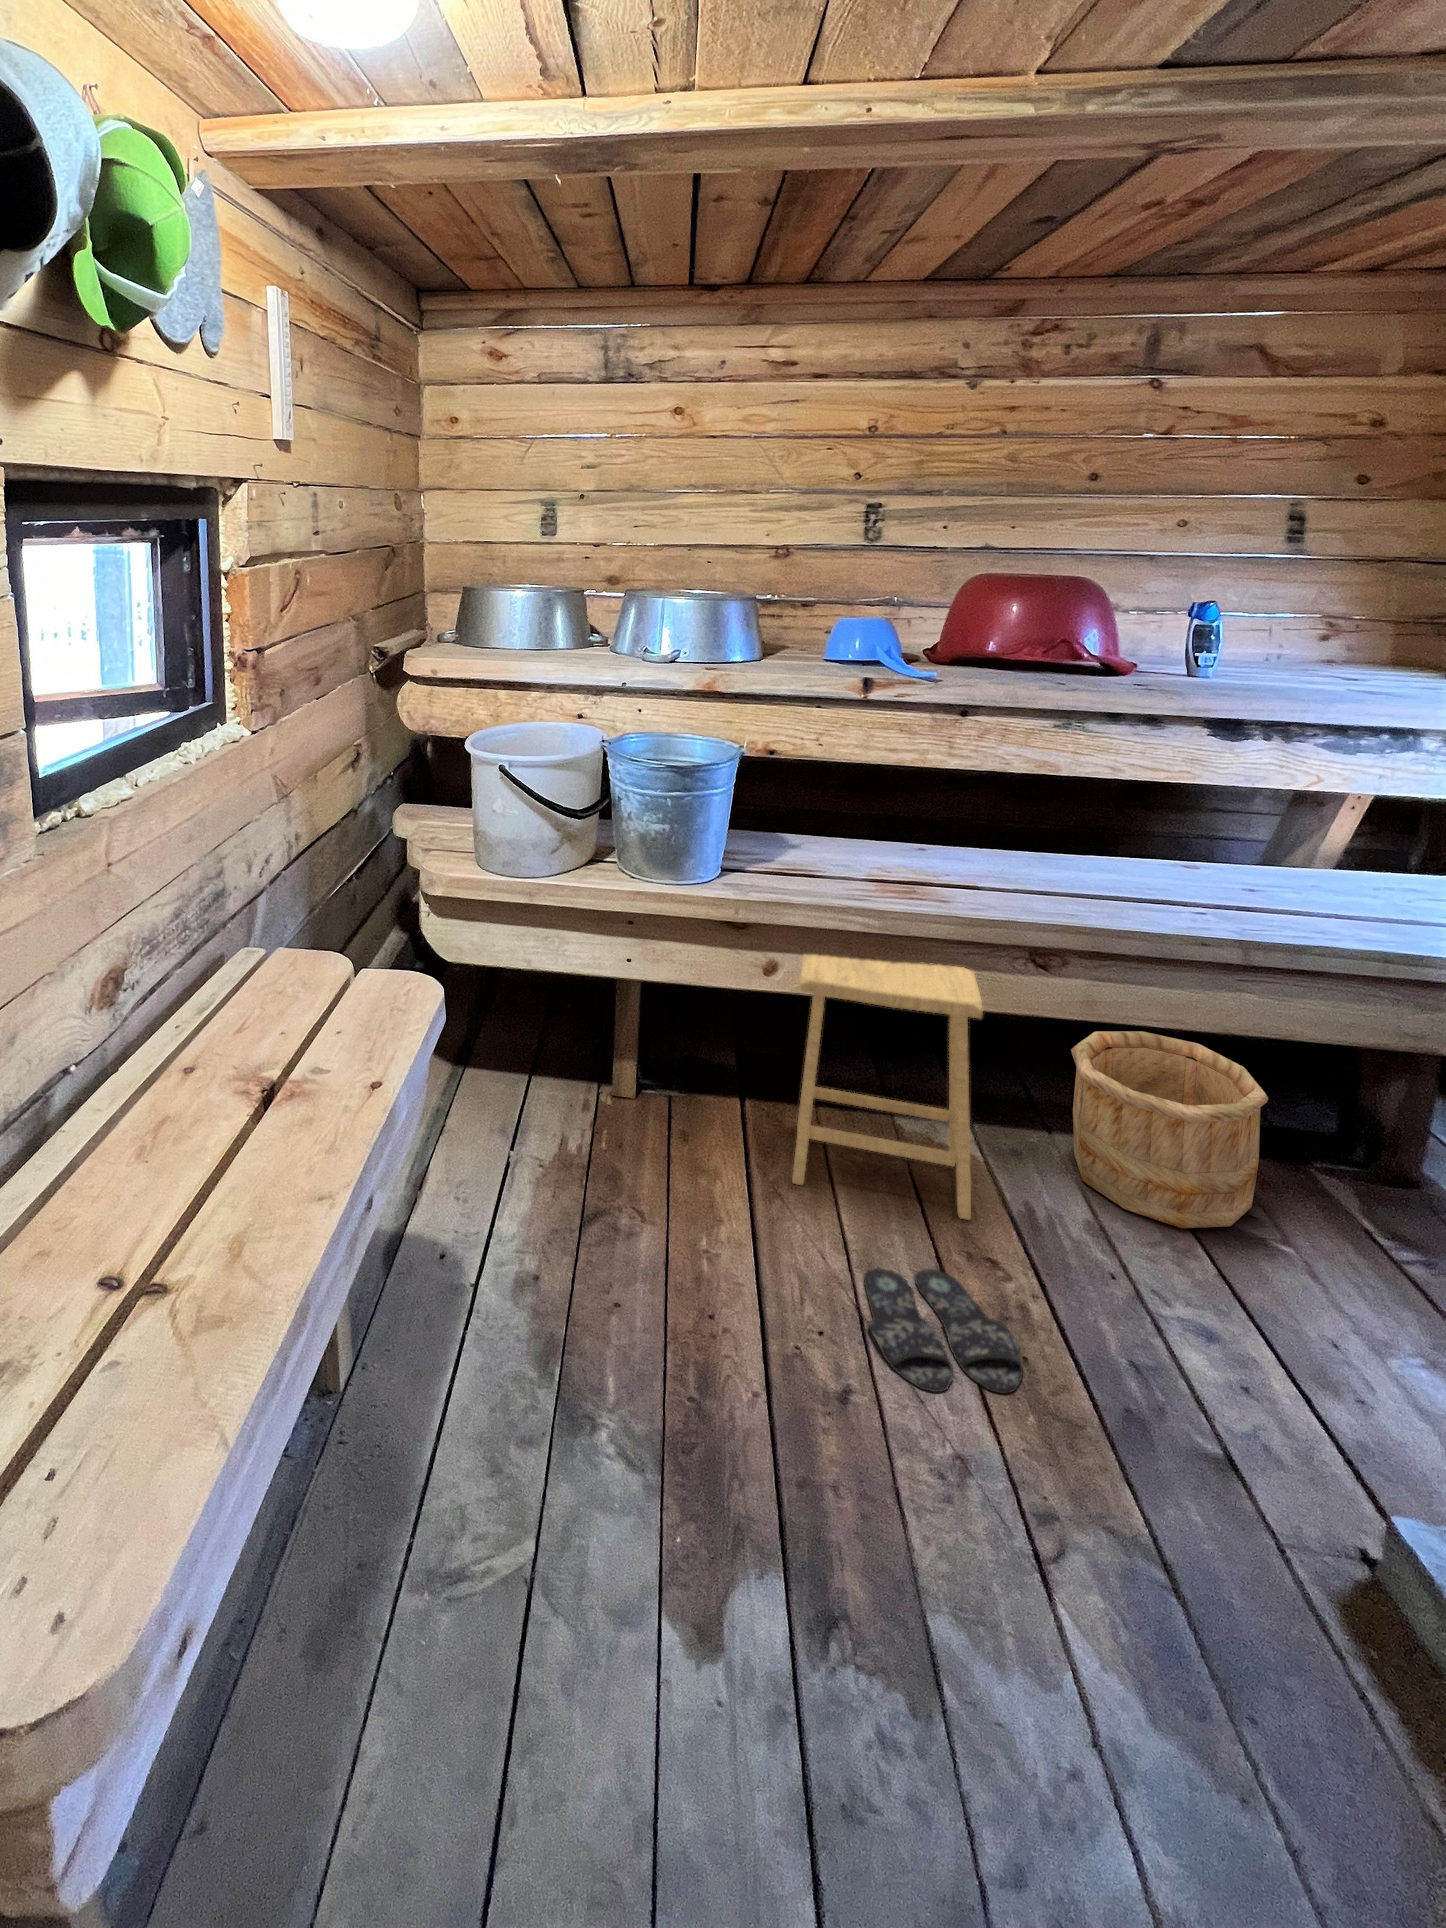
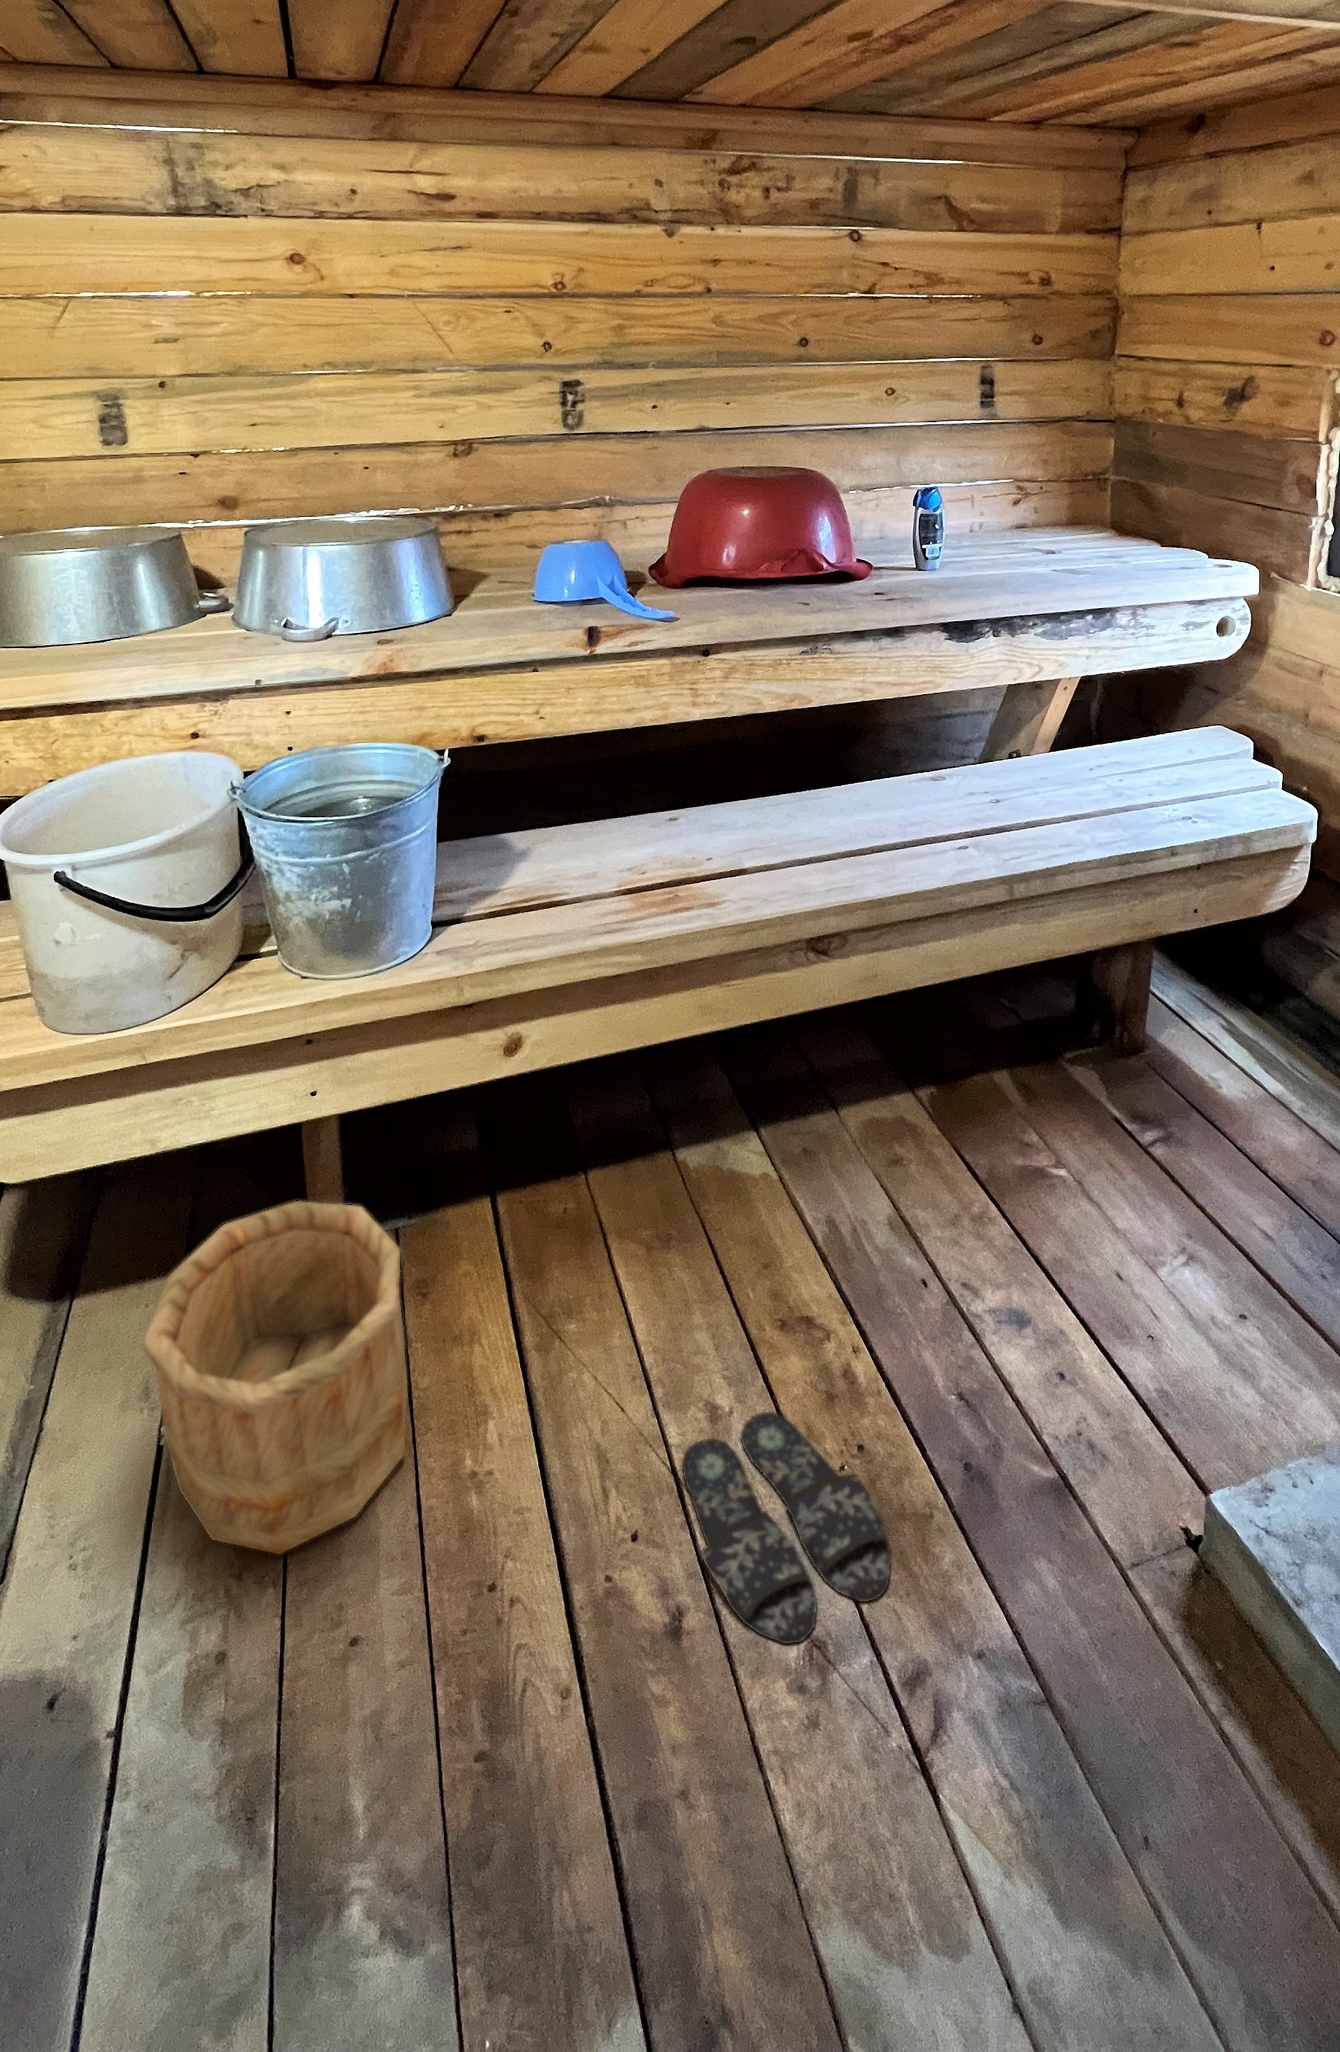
footstool: present [792,955,983,1220] -> none [551,989,784,1330]
wooden bucket: present [1071,1031,1268,1228] -> present [142,1201,406,1554]

